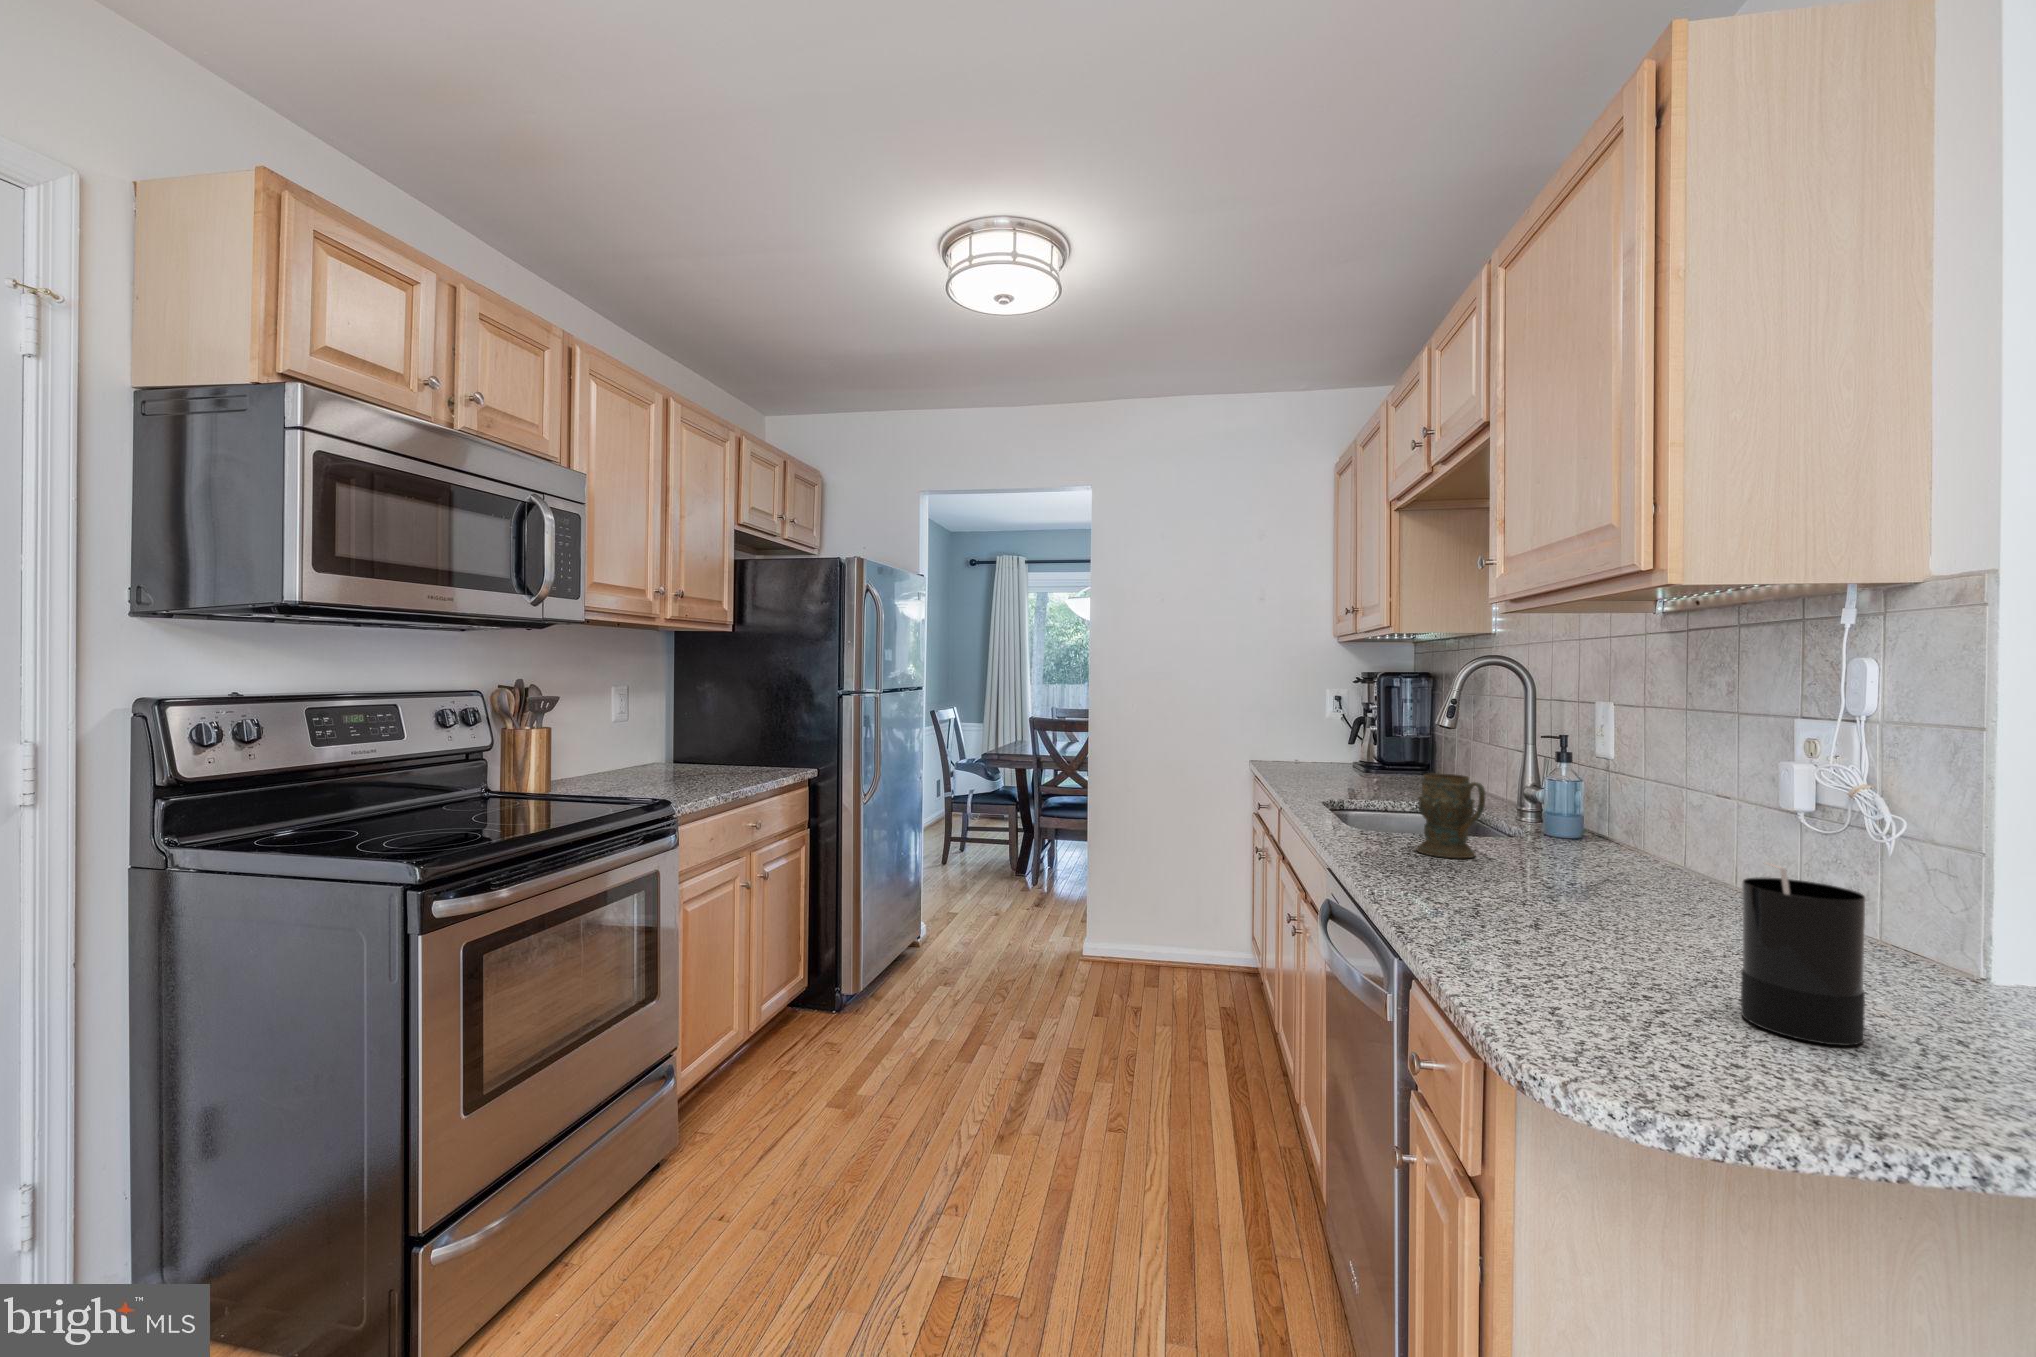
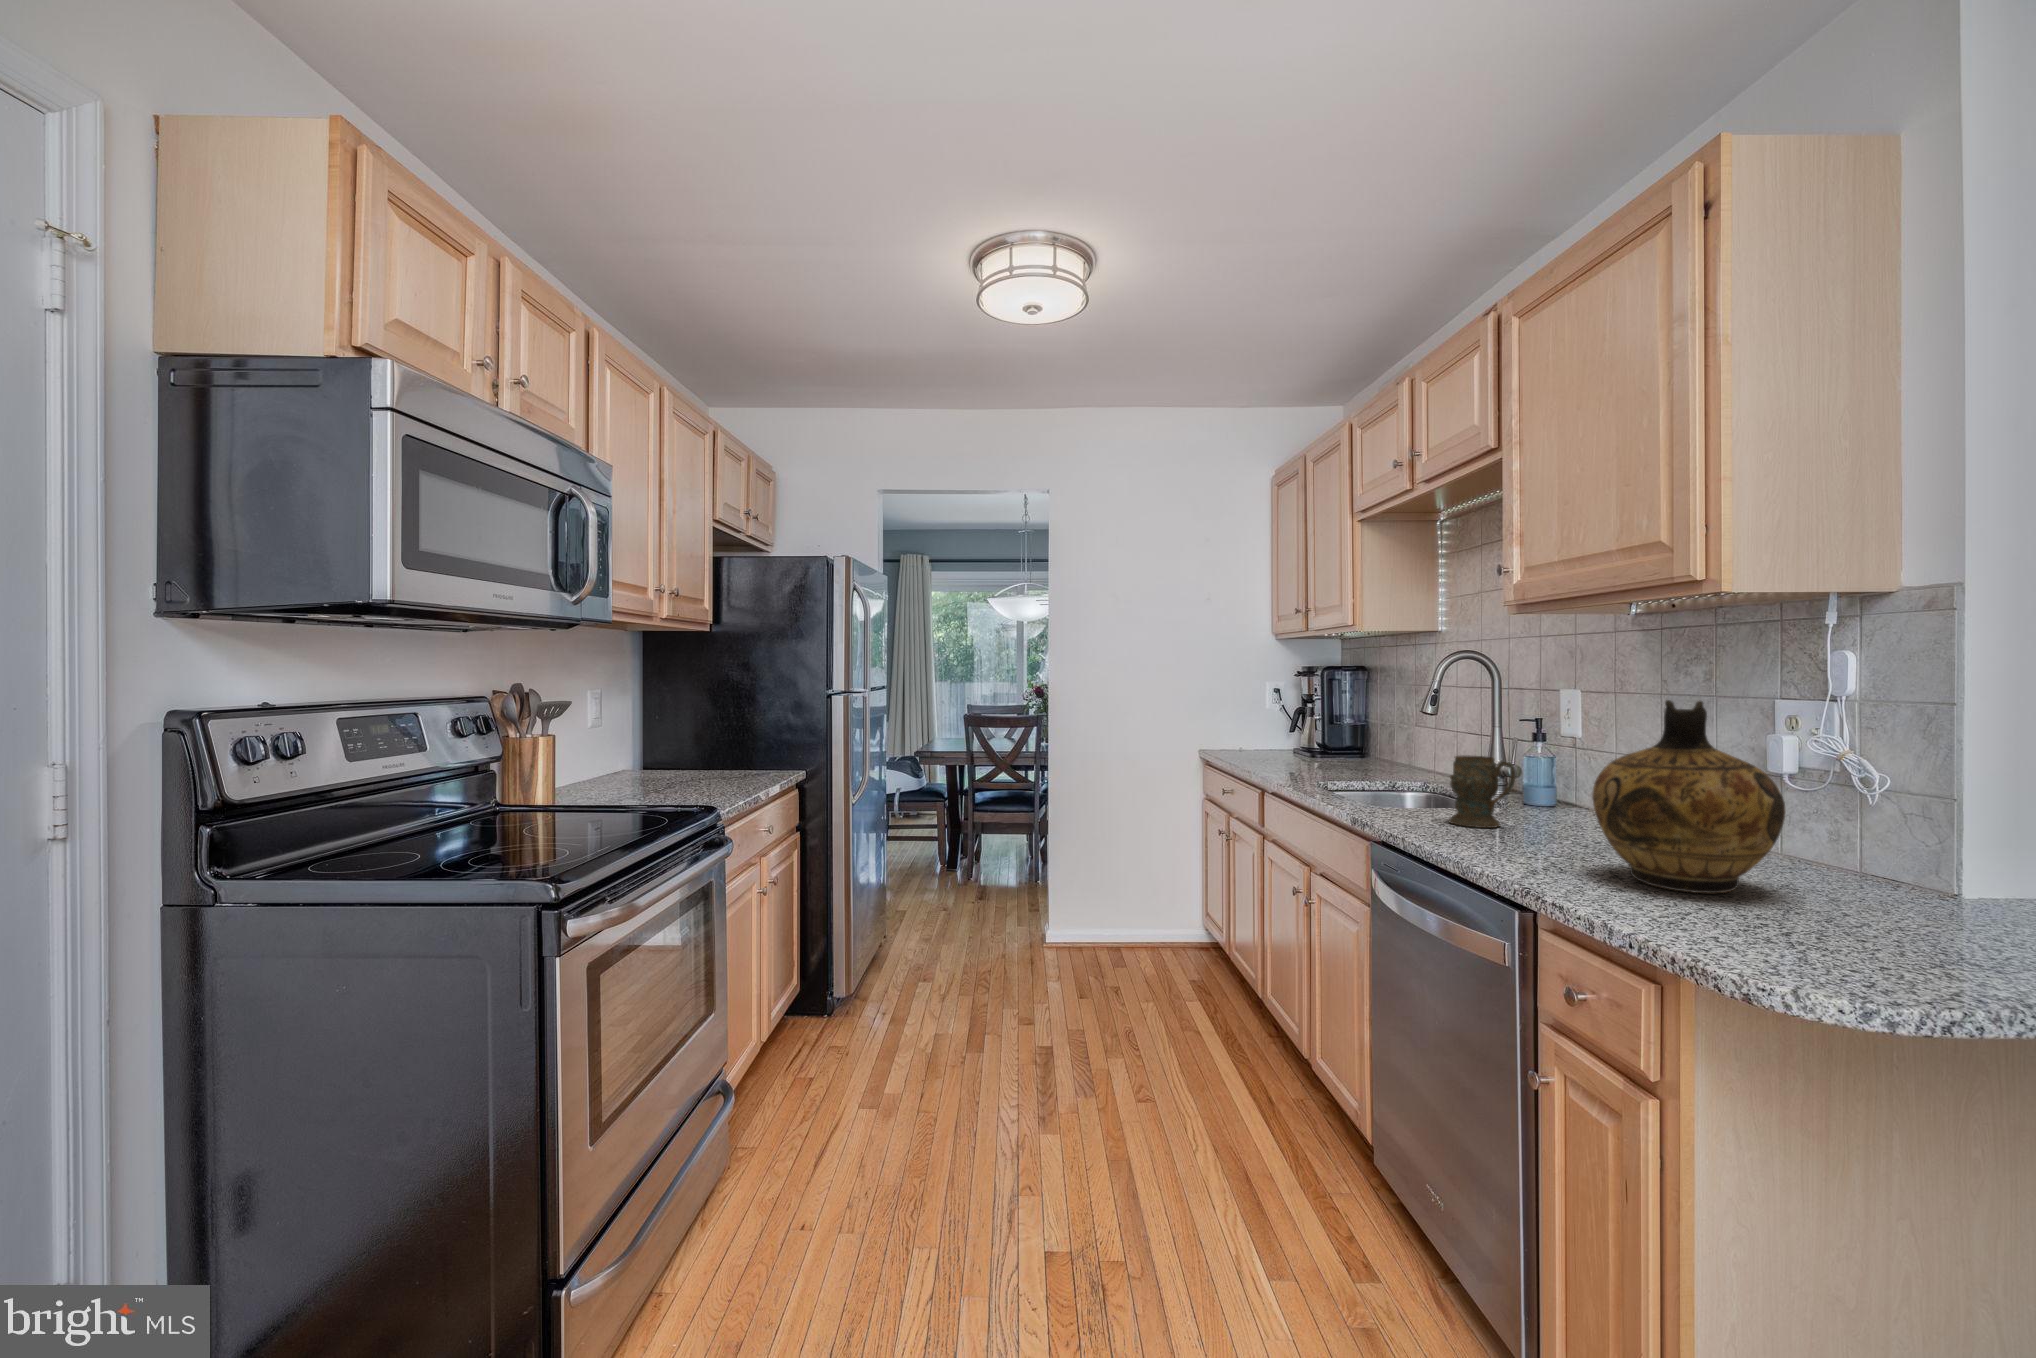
ceramic jug: none [1504,712,1731,953] -> present [1592,700,1786,893]
candle: present [1741,863,1866,1046] -> none [1838,814,1937,948]

